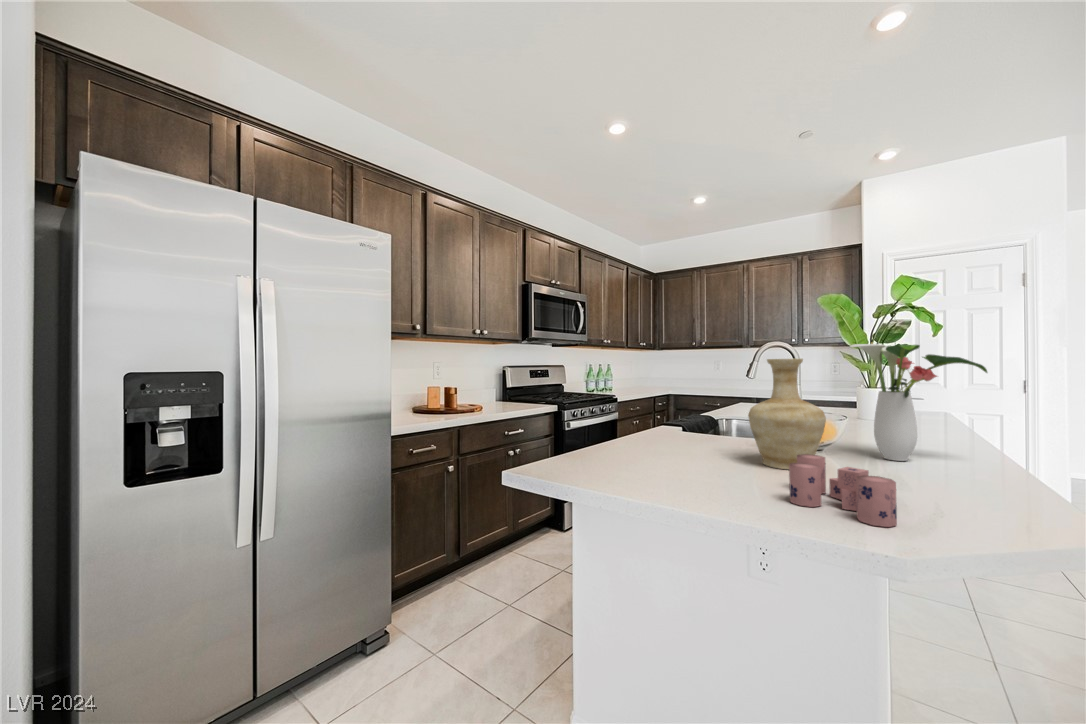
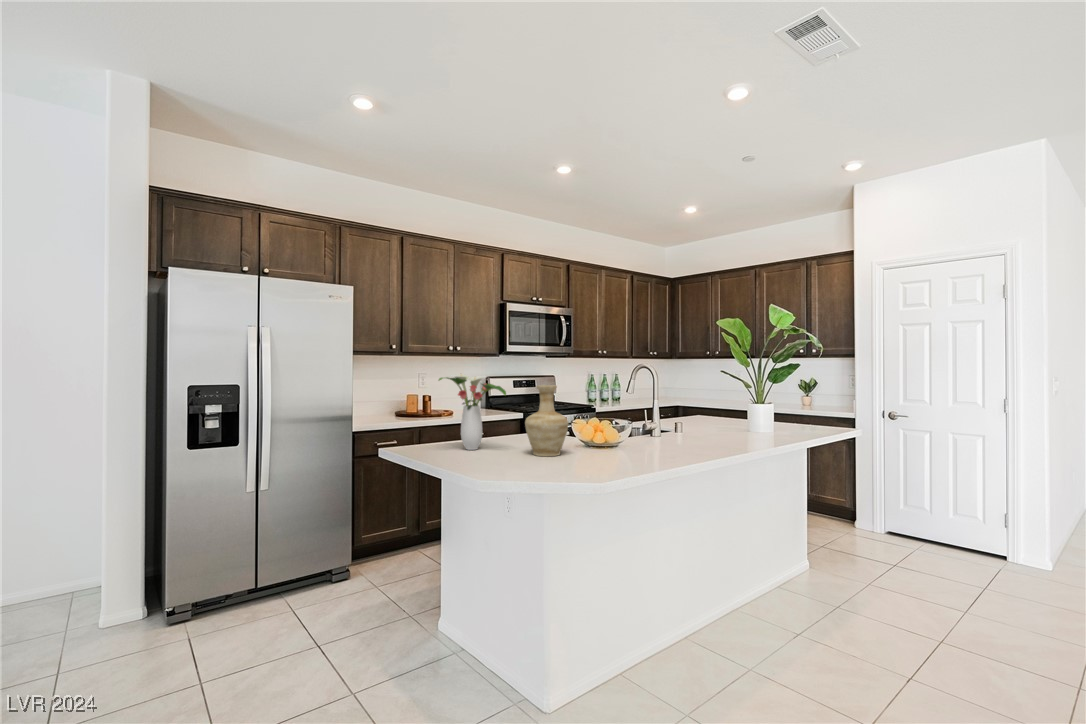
flower arrangement: present [850,343,987,461] -> present [439,374,506,450]
candle: present [789,454,897,527] -> none [484,443,536,475]

